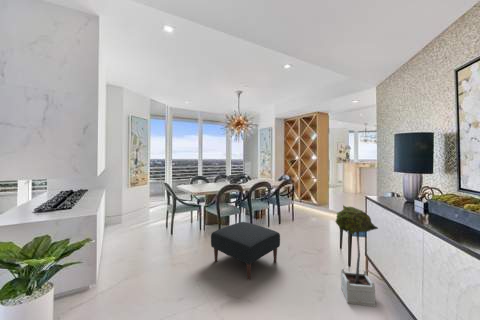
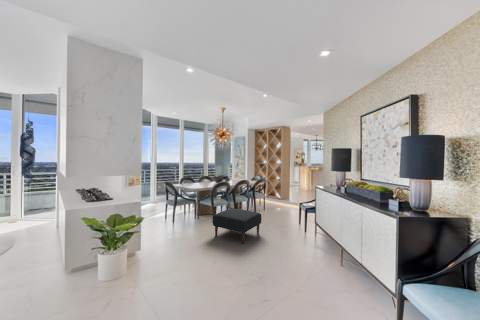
potted tree: present [336,206,378,307] -> none [299,191,323,251]

